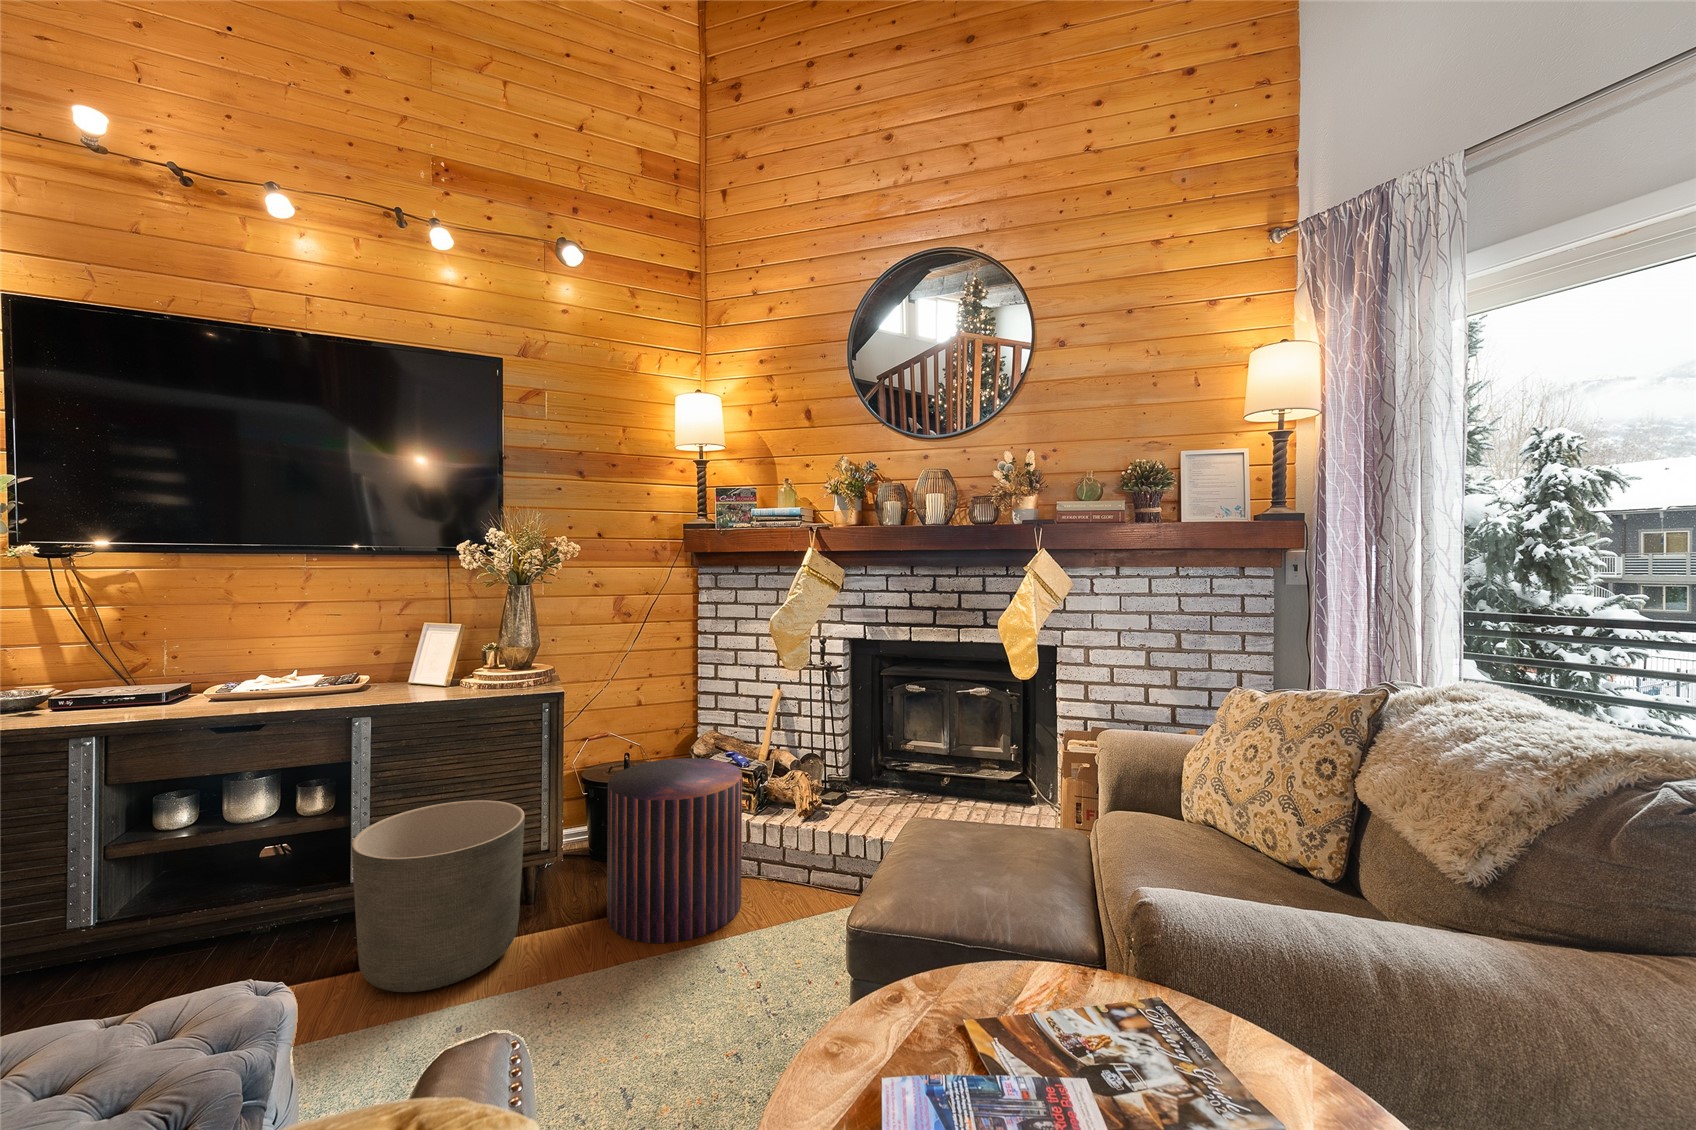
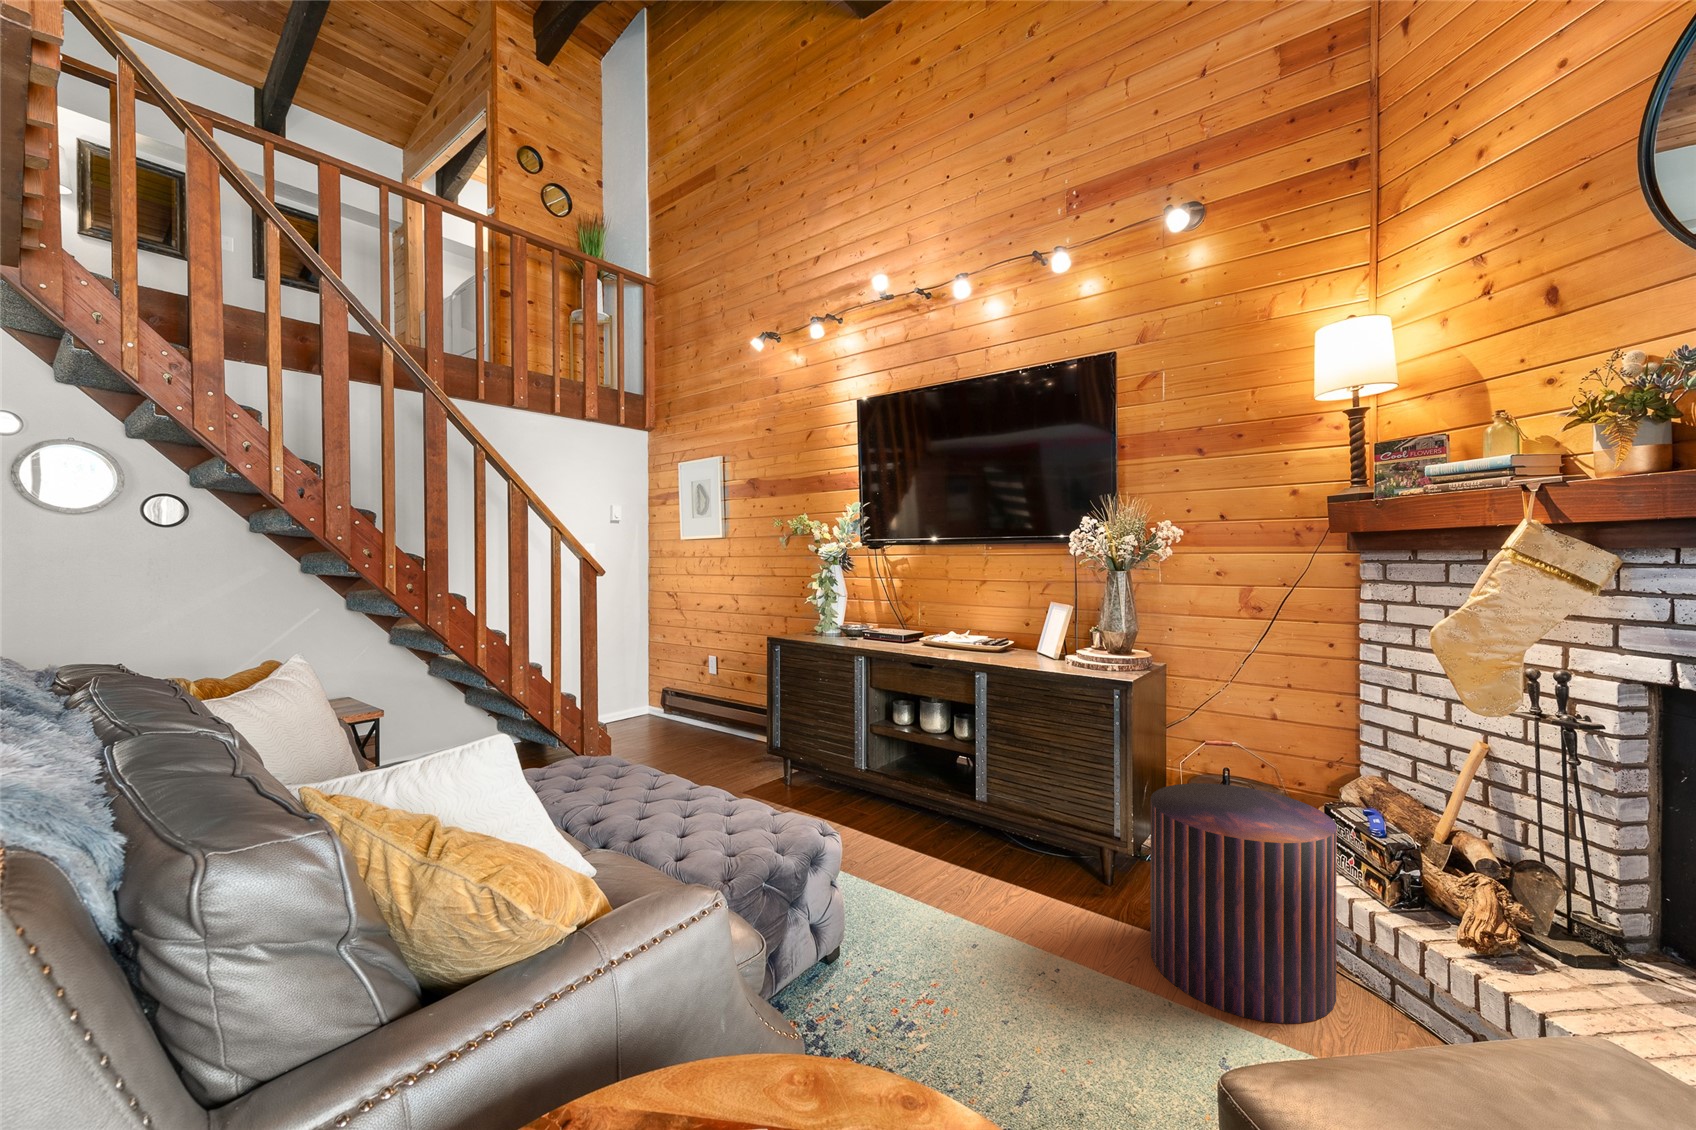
planter: present [352,800,525,992] -> none [943,760,1075,917]

